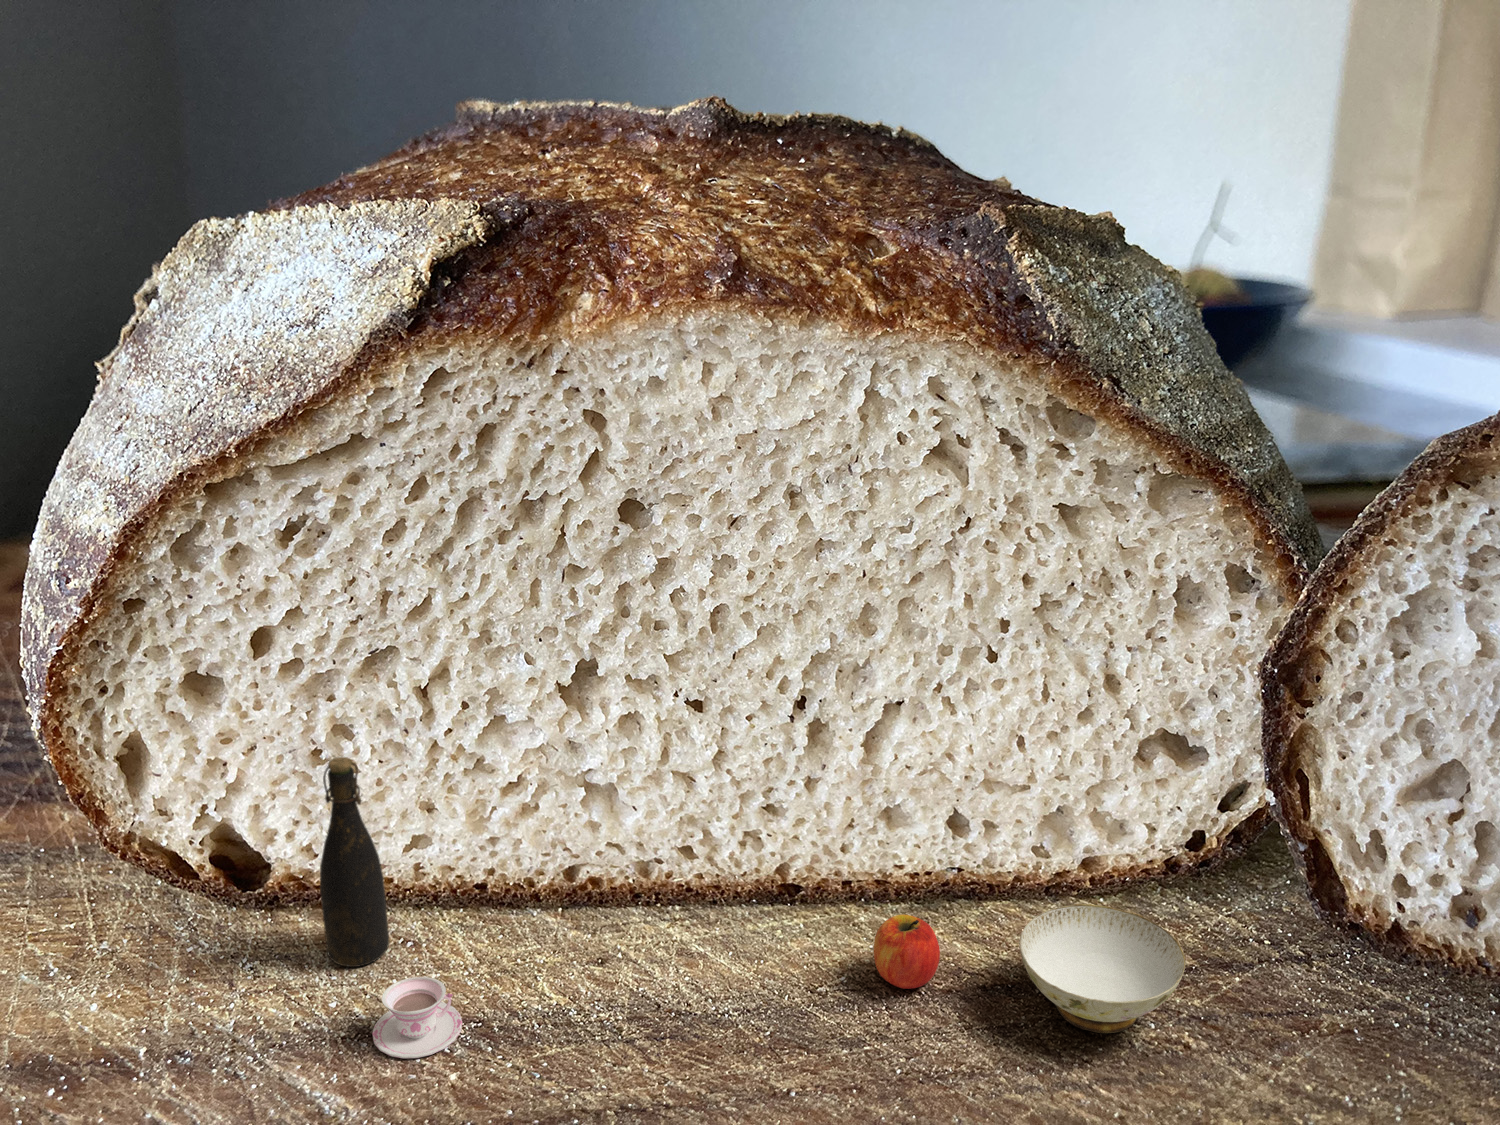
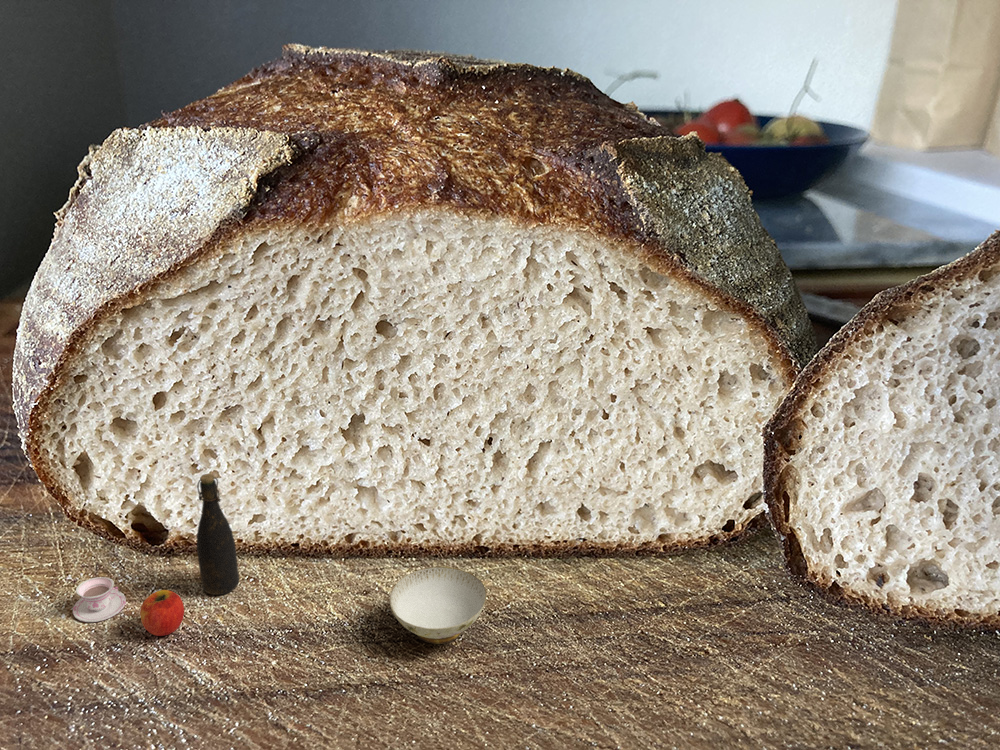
ceramic bowl: present [1019,904,1185,1033] -> present [390,566,487,644]
apple: present [874,914,940,989] -> present [140,590,184,636]
teacup: present [372,977,462,1058] -> present [73,577,126,622]

